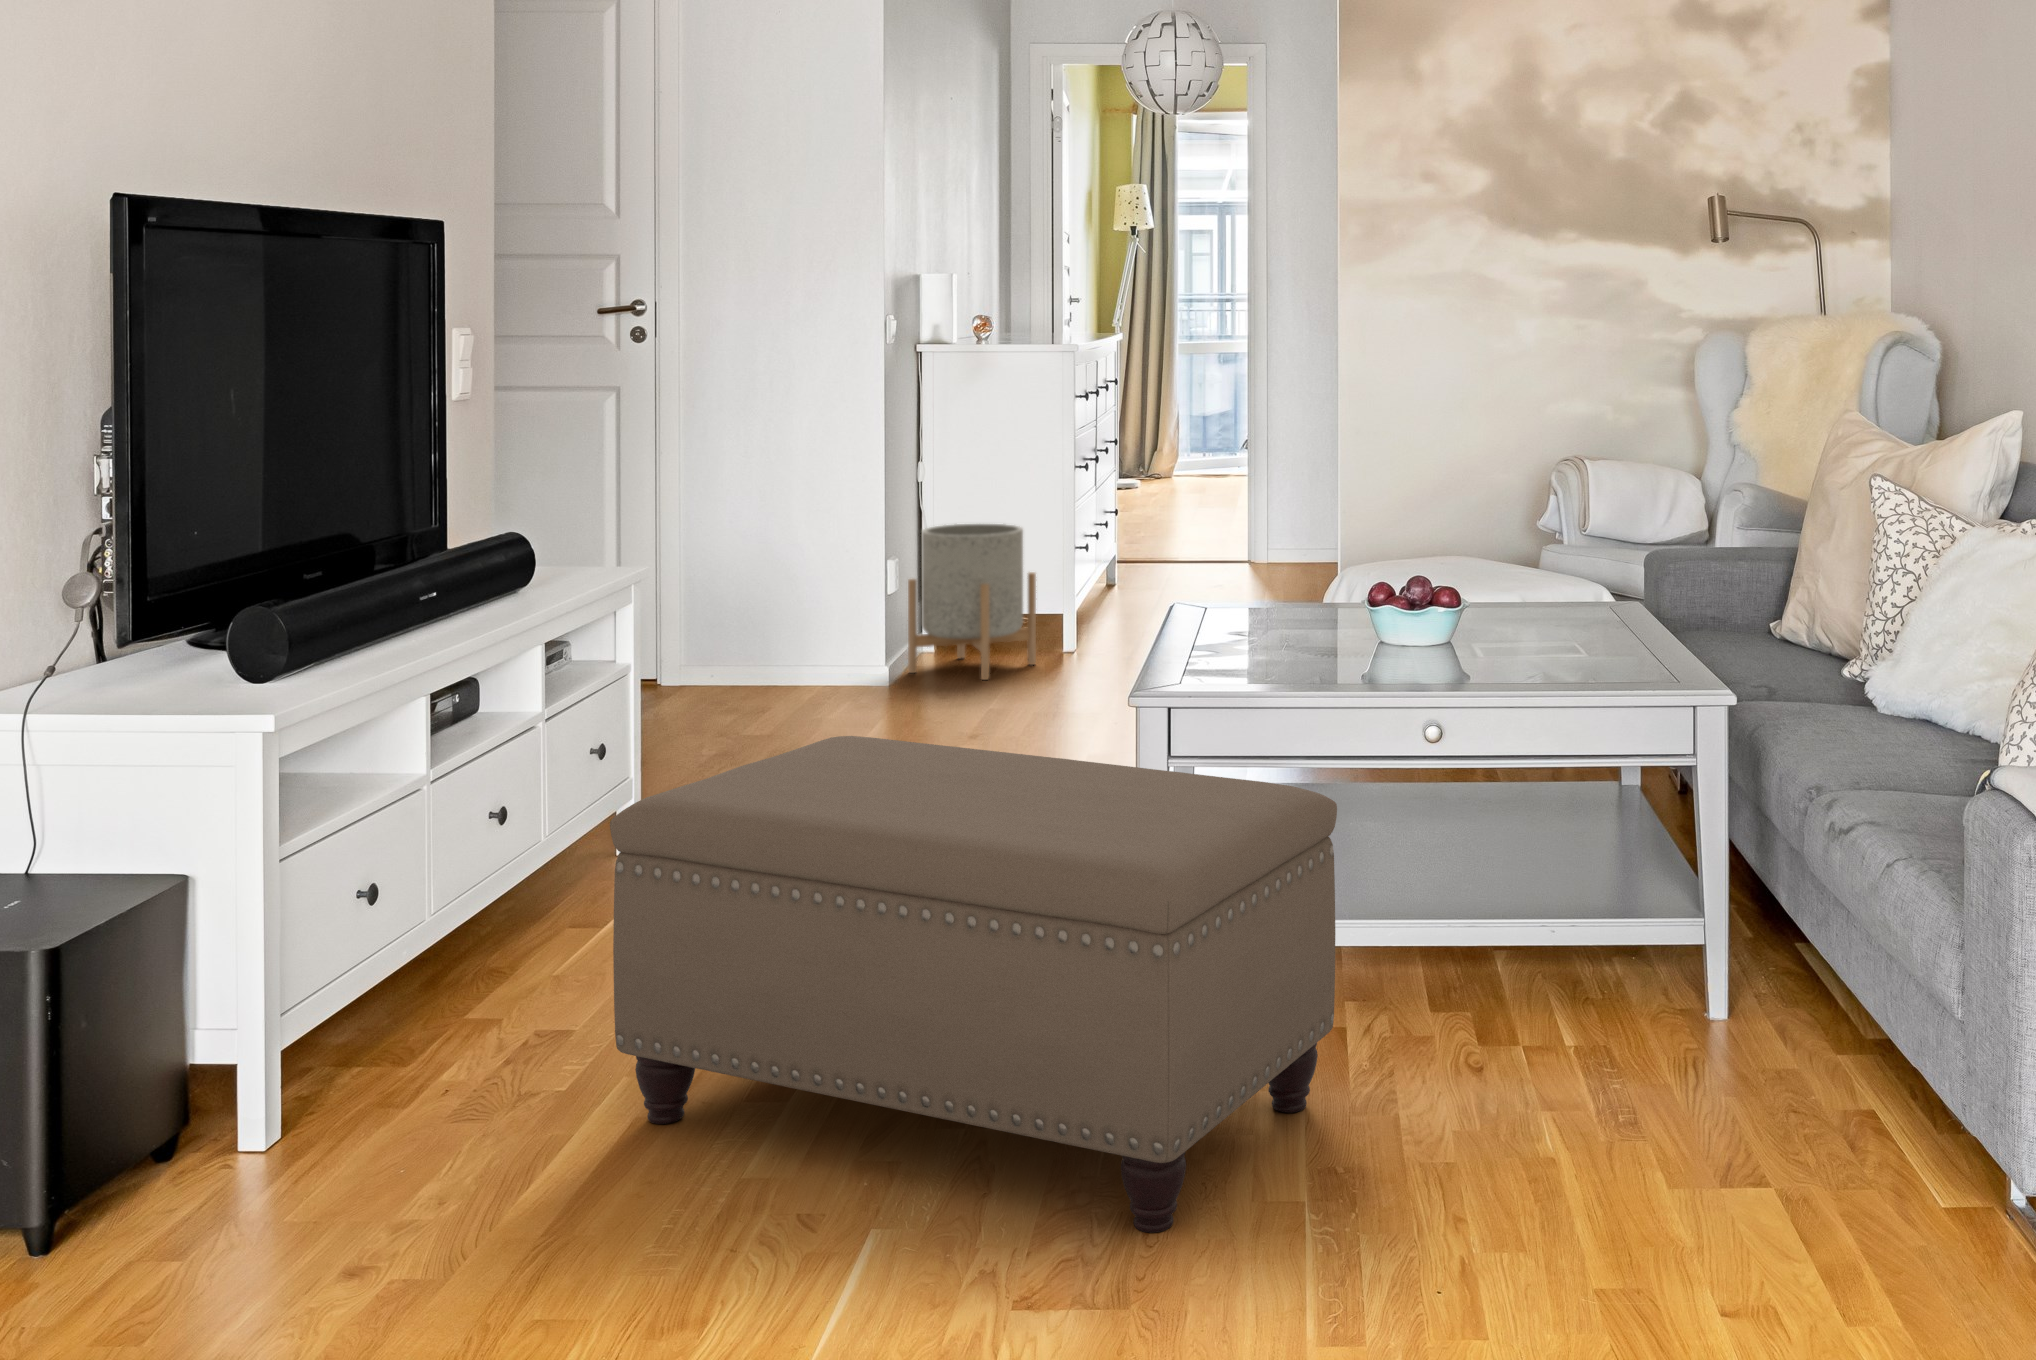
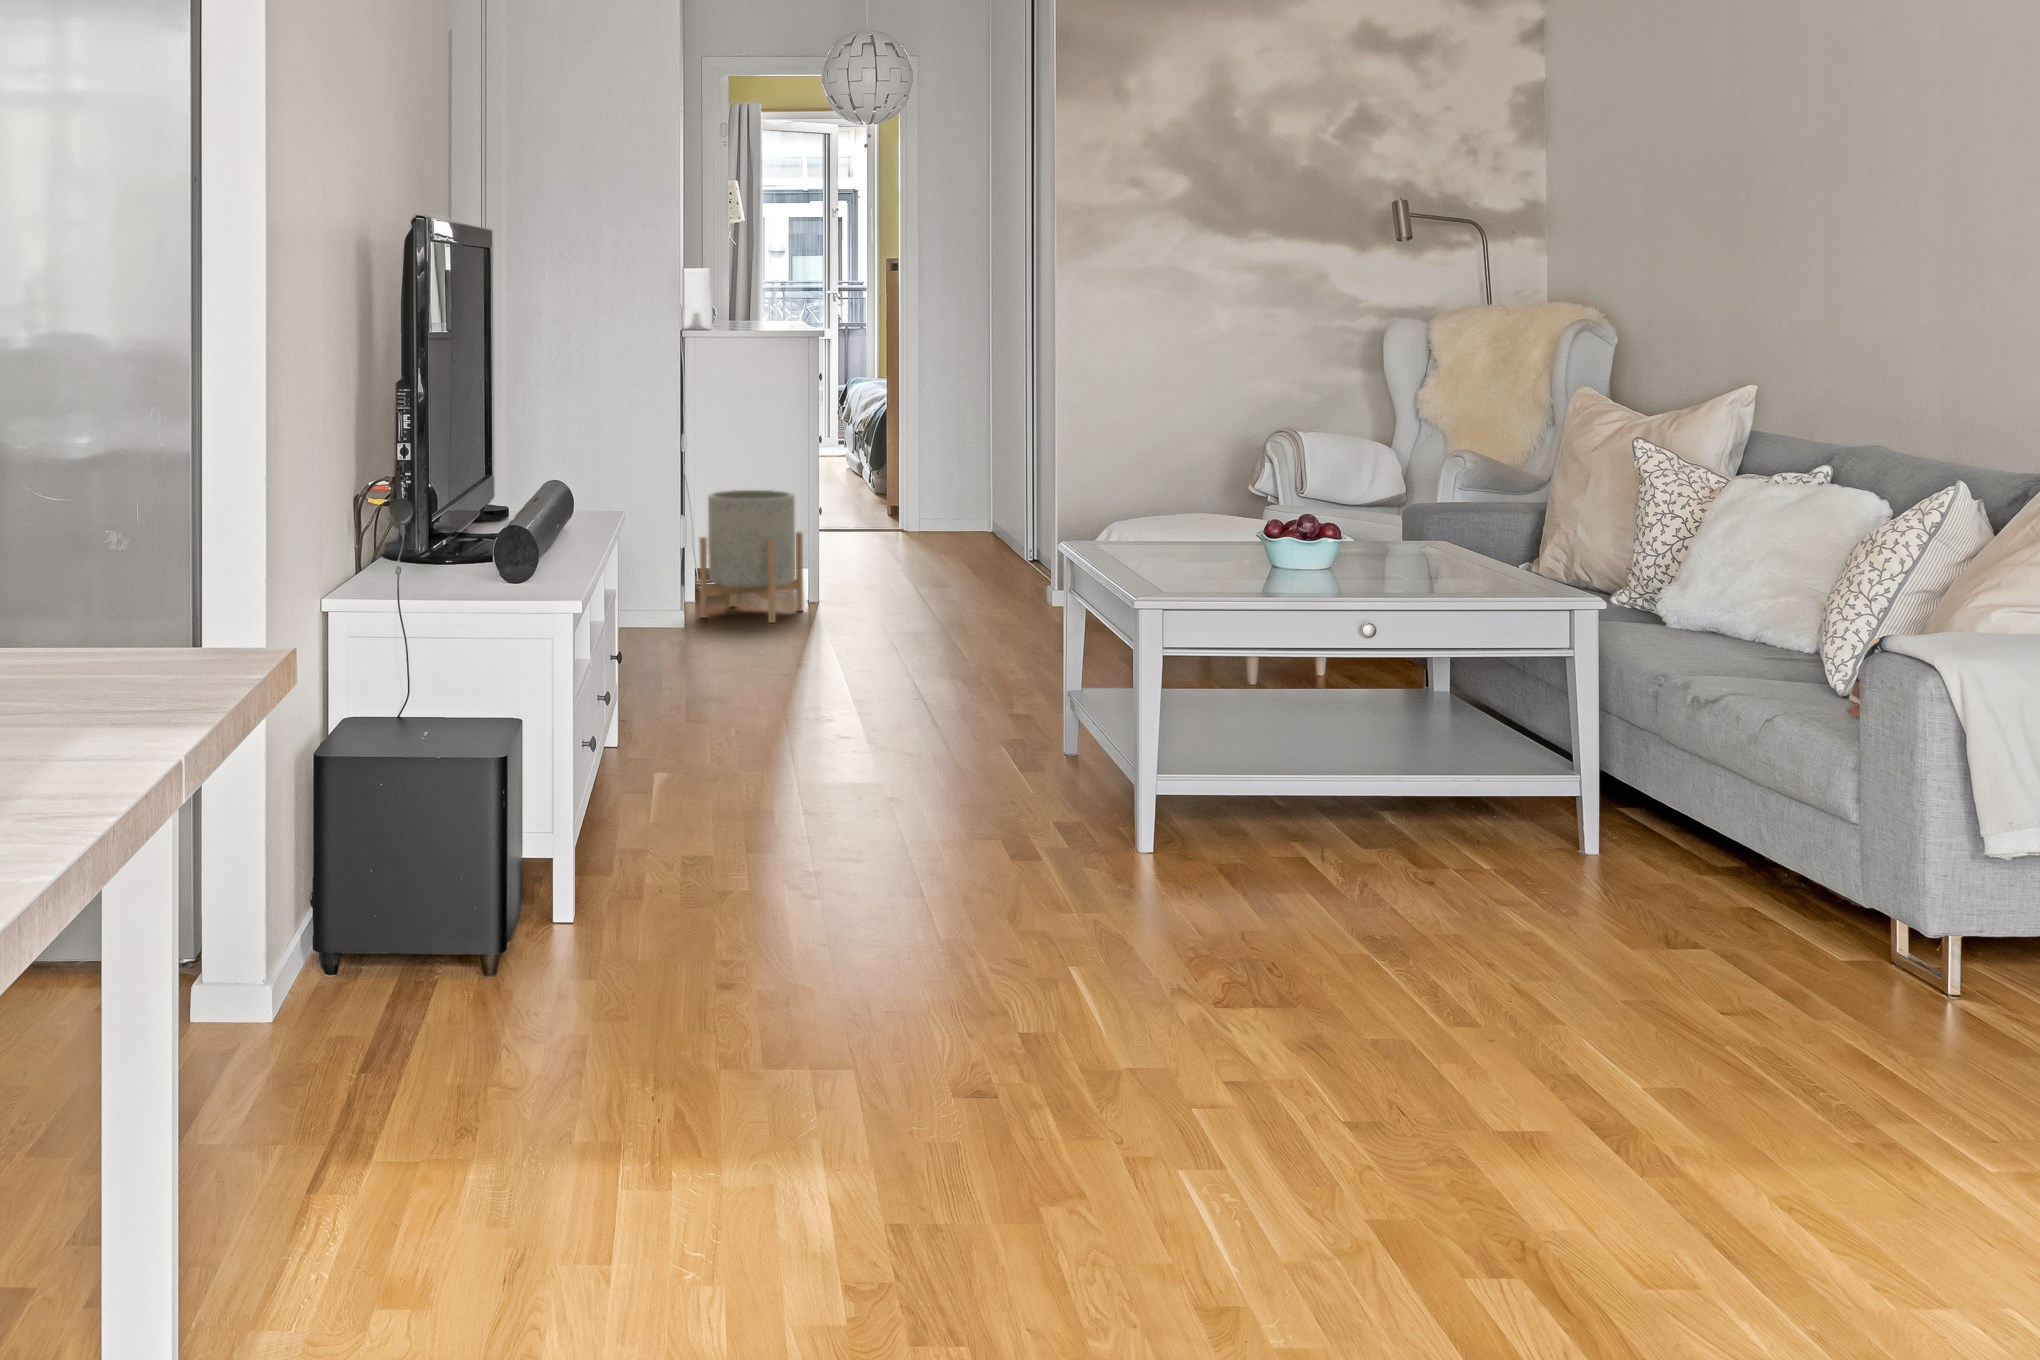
ottoman: present [610,736,1337,1233] -> none [810,635,1339,971]

